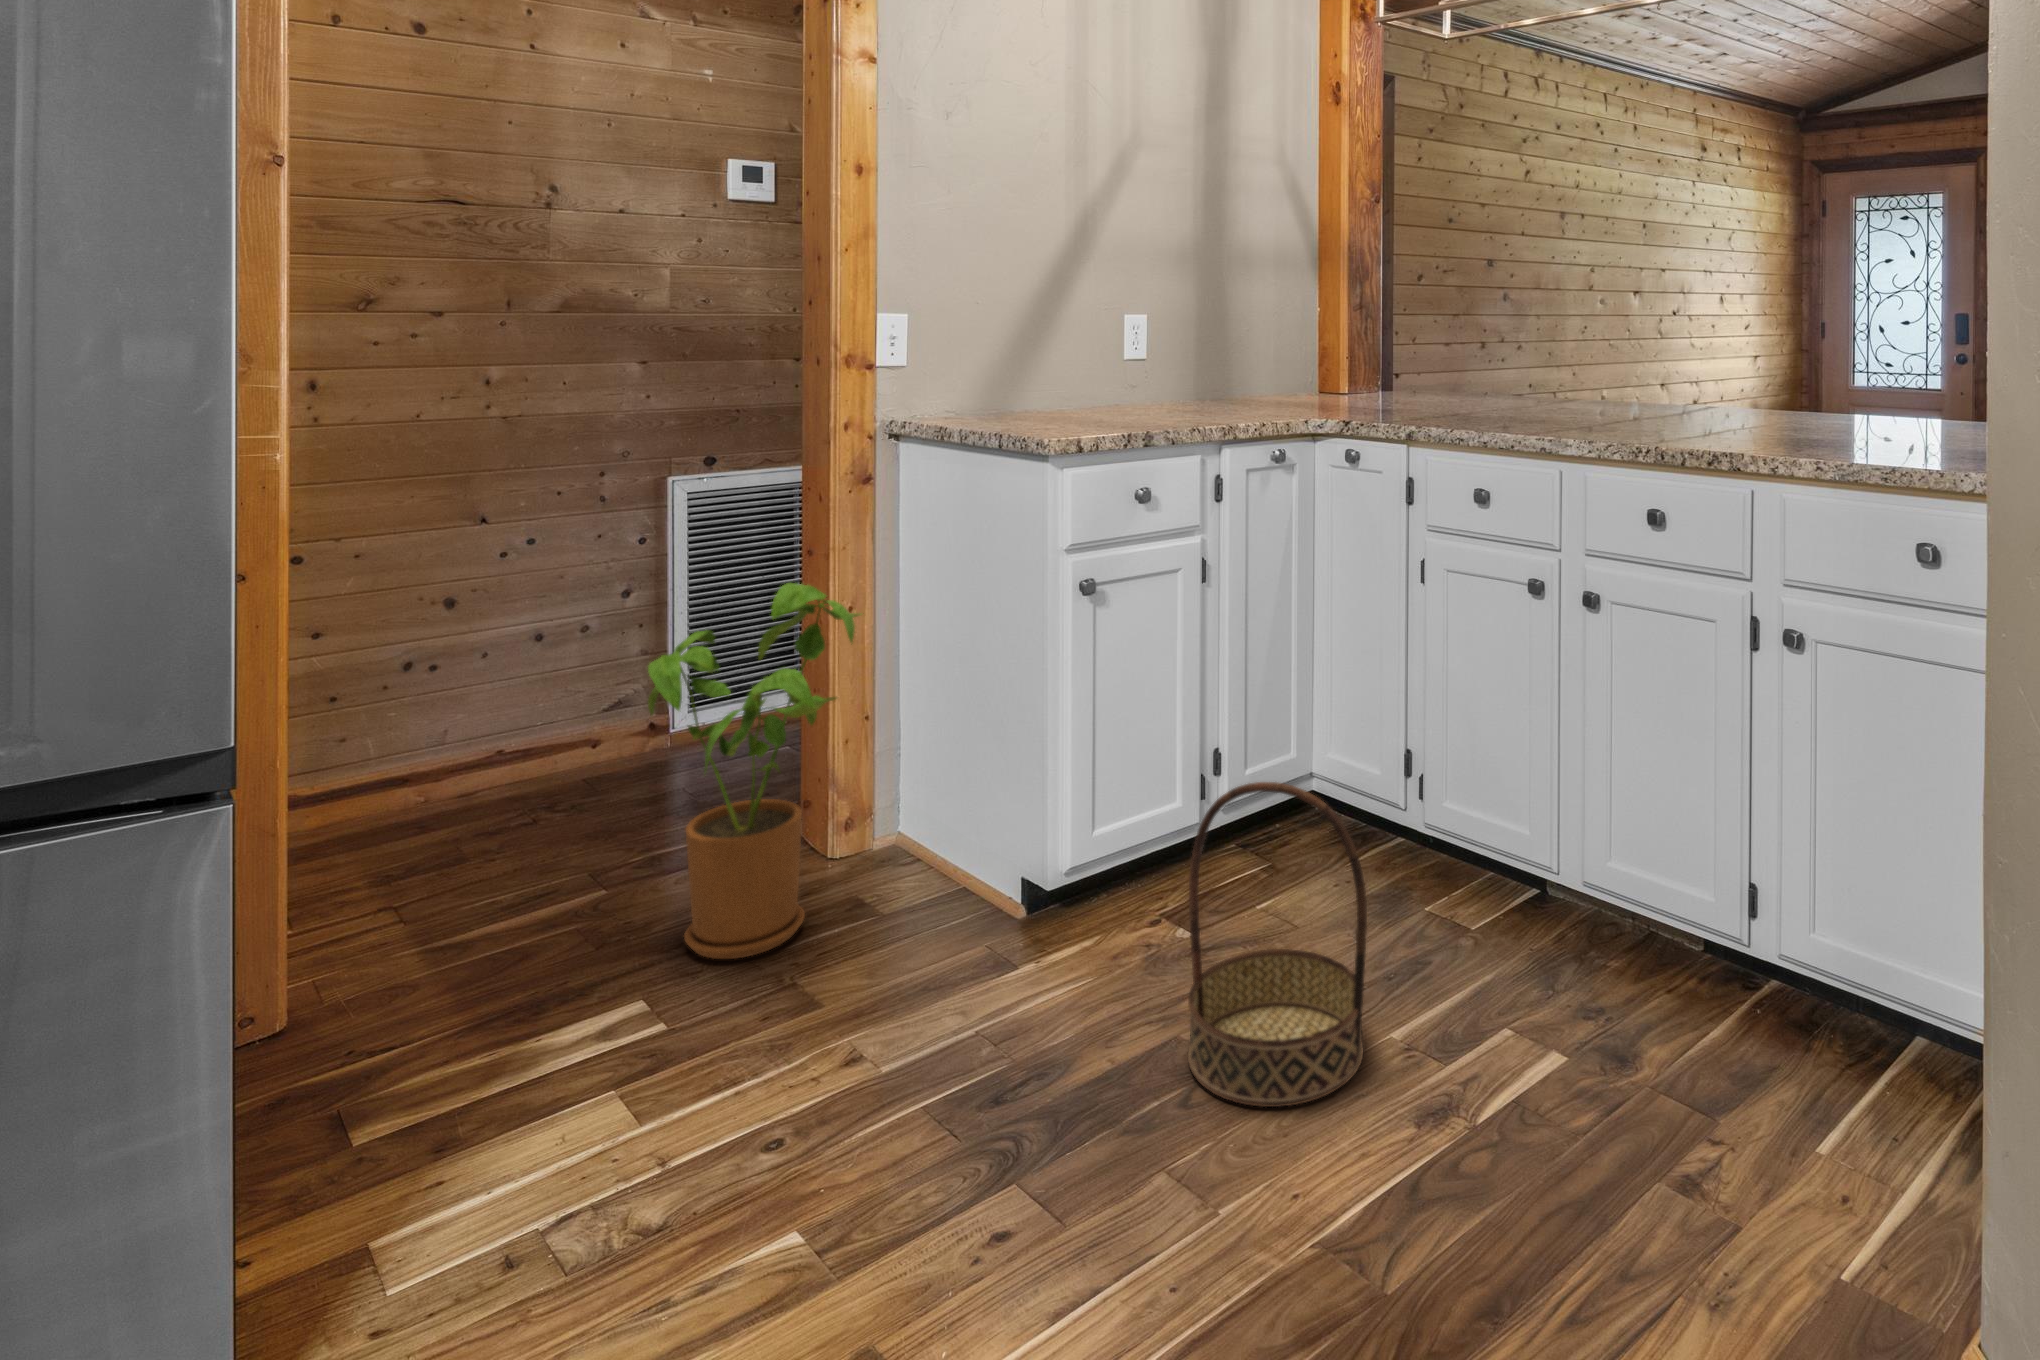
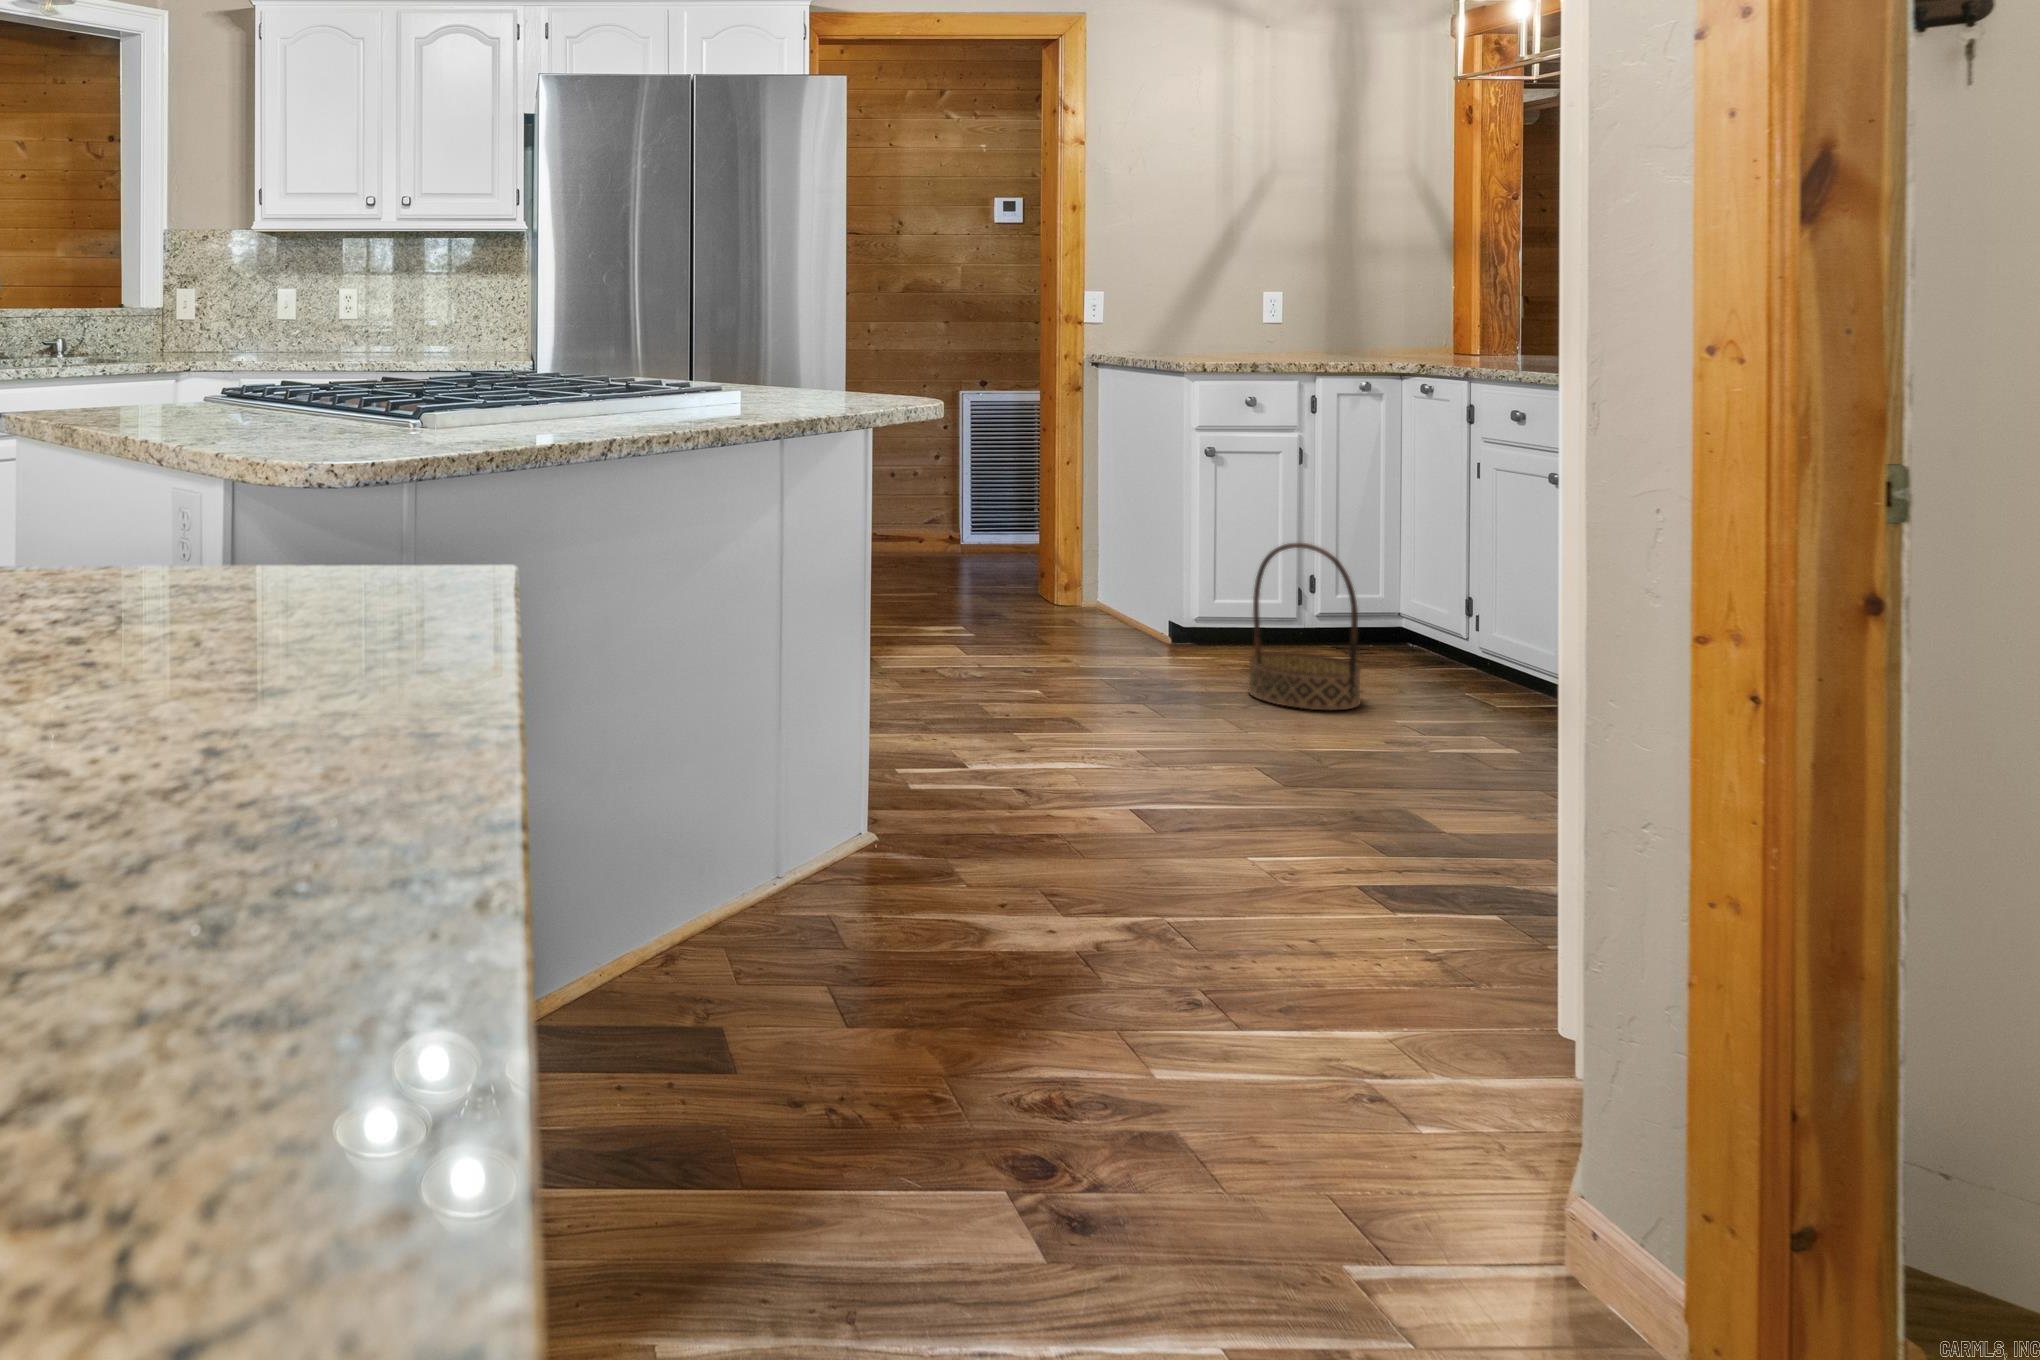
house plant: present [648,583,861,959] -> none [961,436,1075,630]

